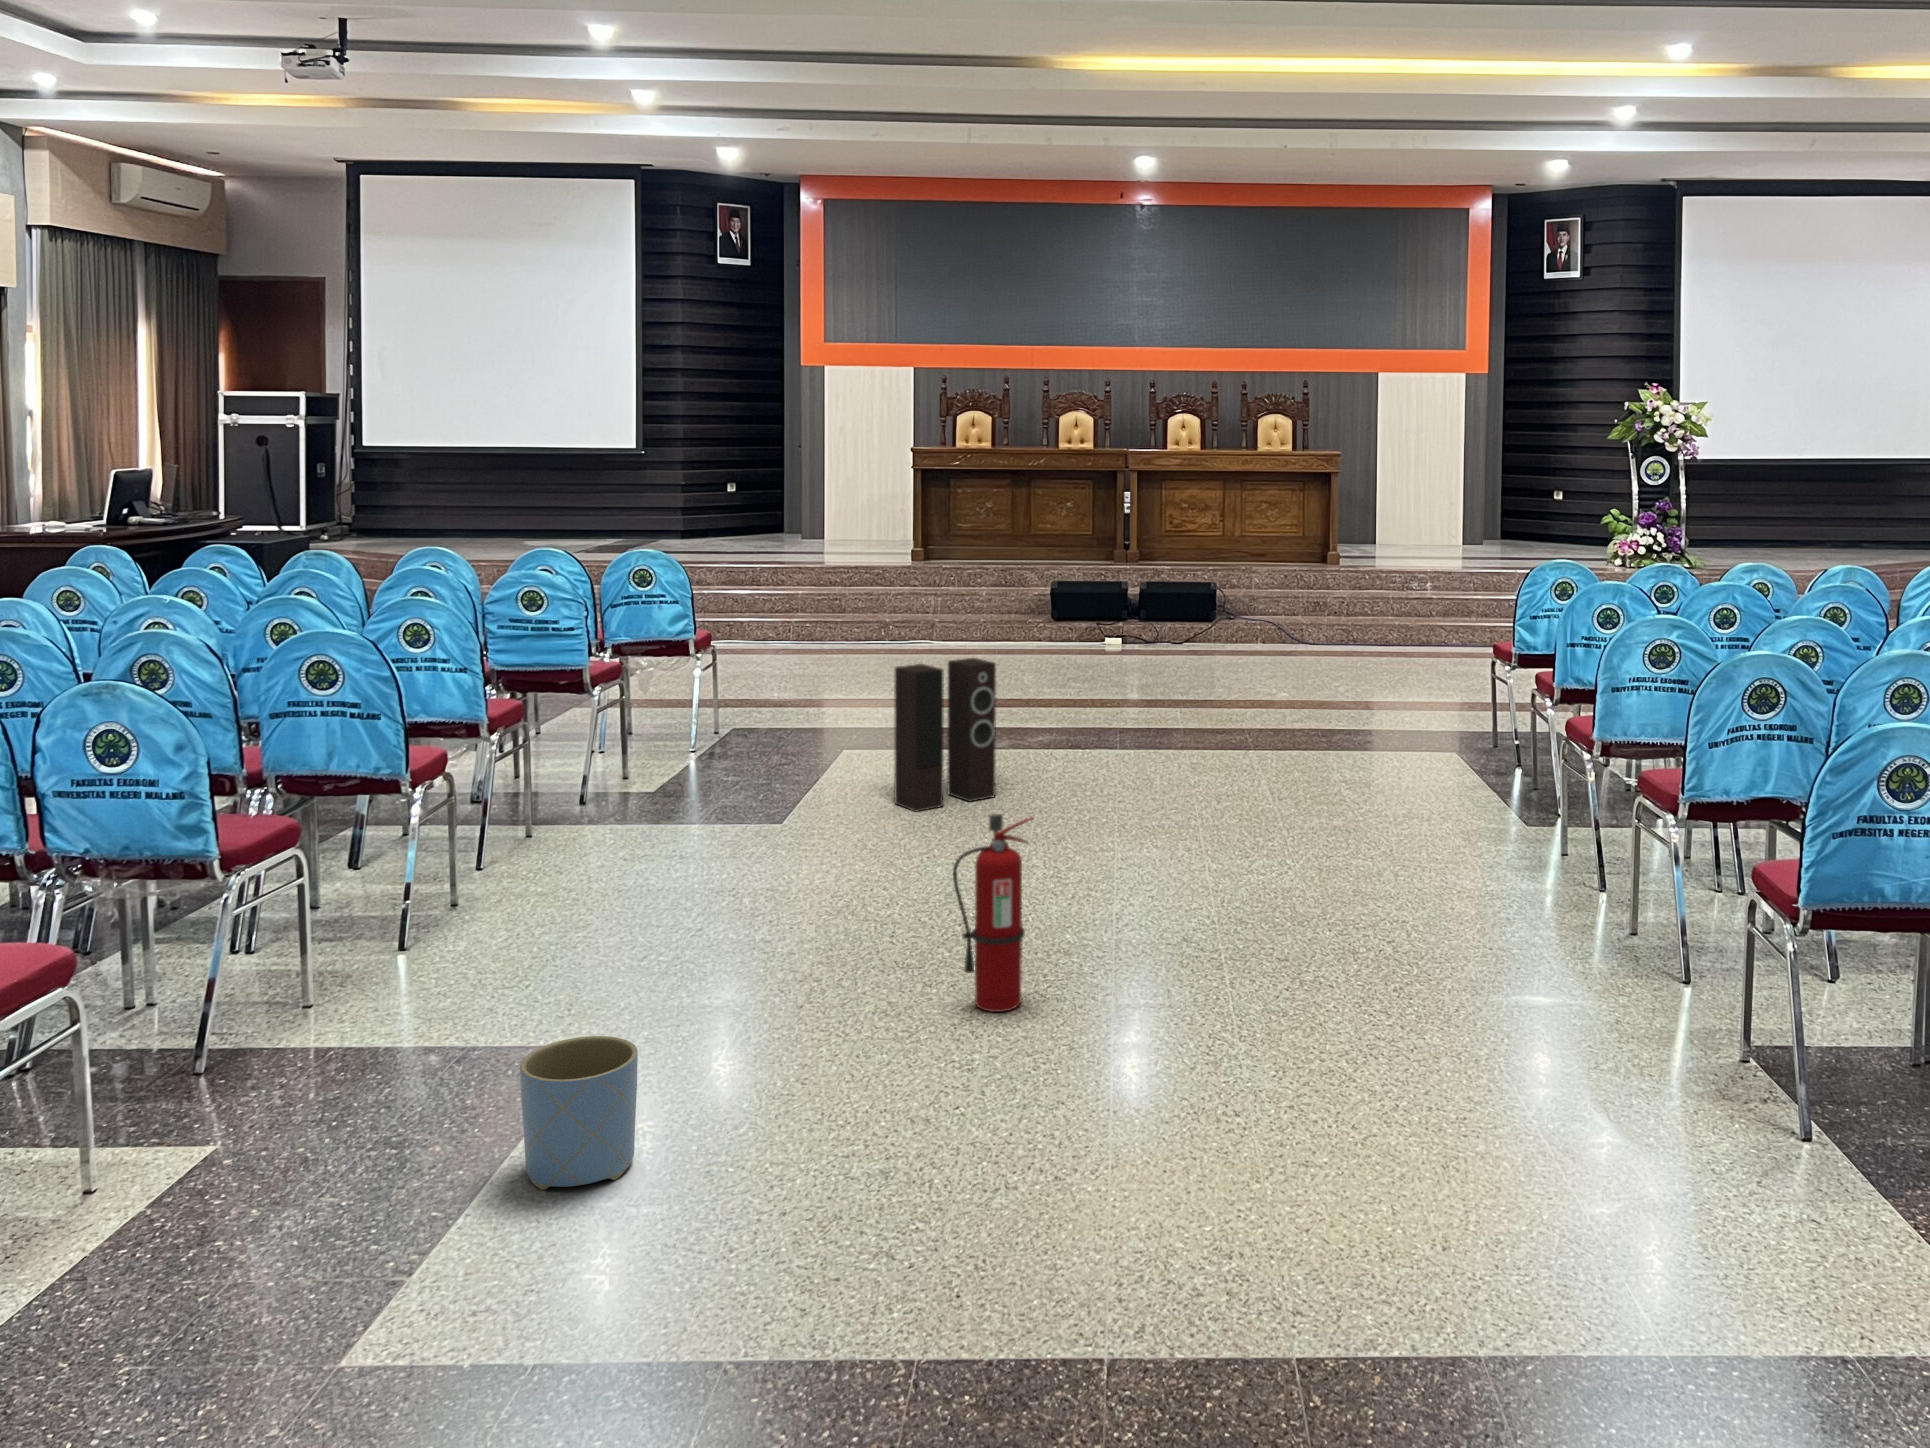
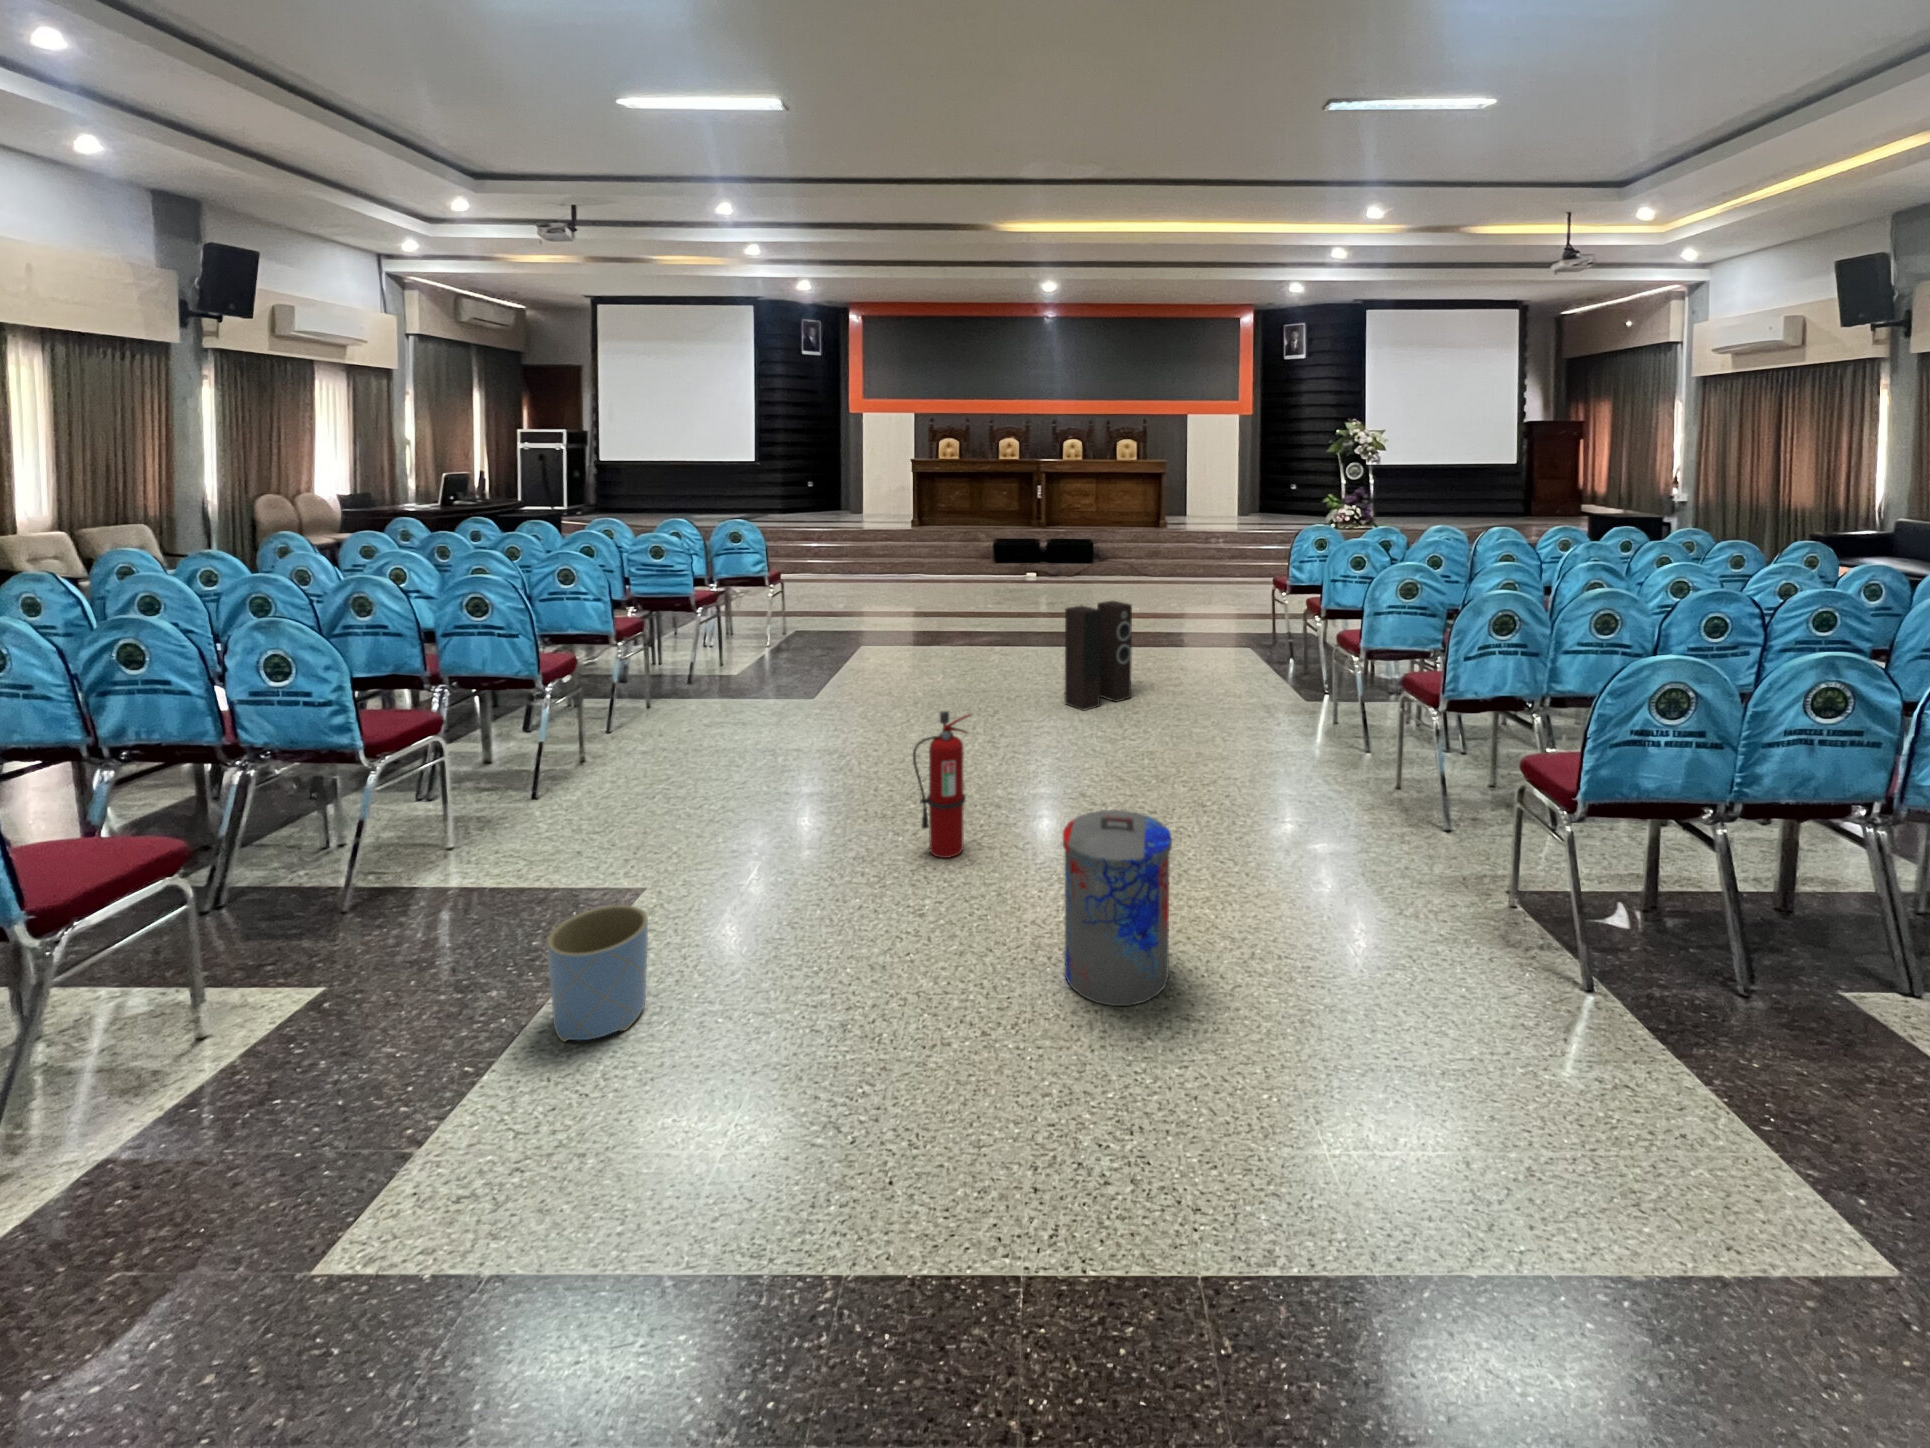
speaker: present [894,658,996,812] -> present [1065,601,1132,711]
trash can: none [1155,925,1291,1155] -> present [1063,810,1172,1006]

